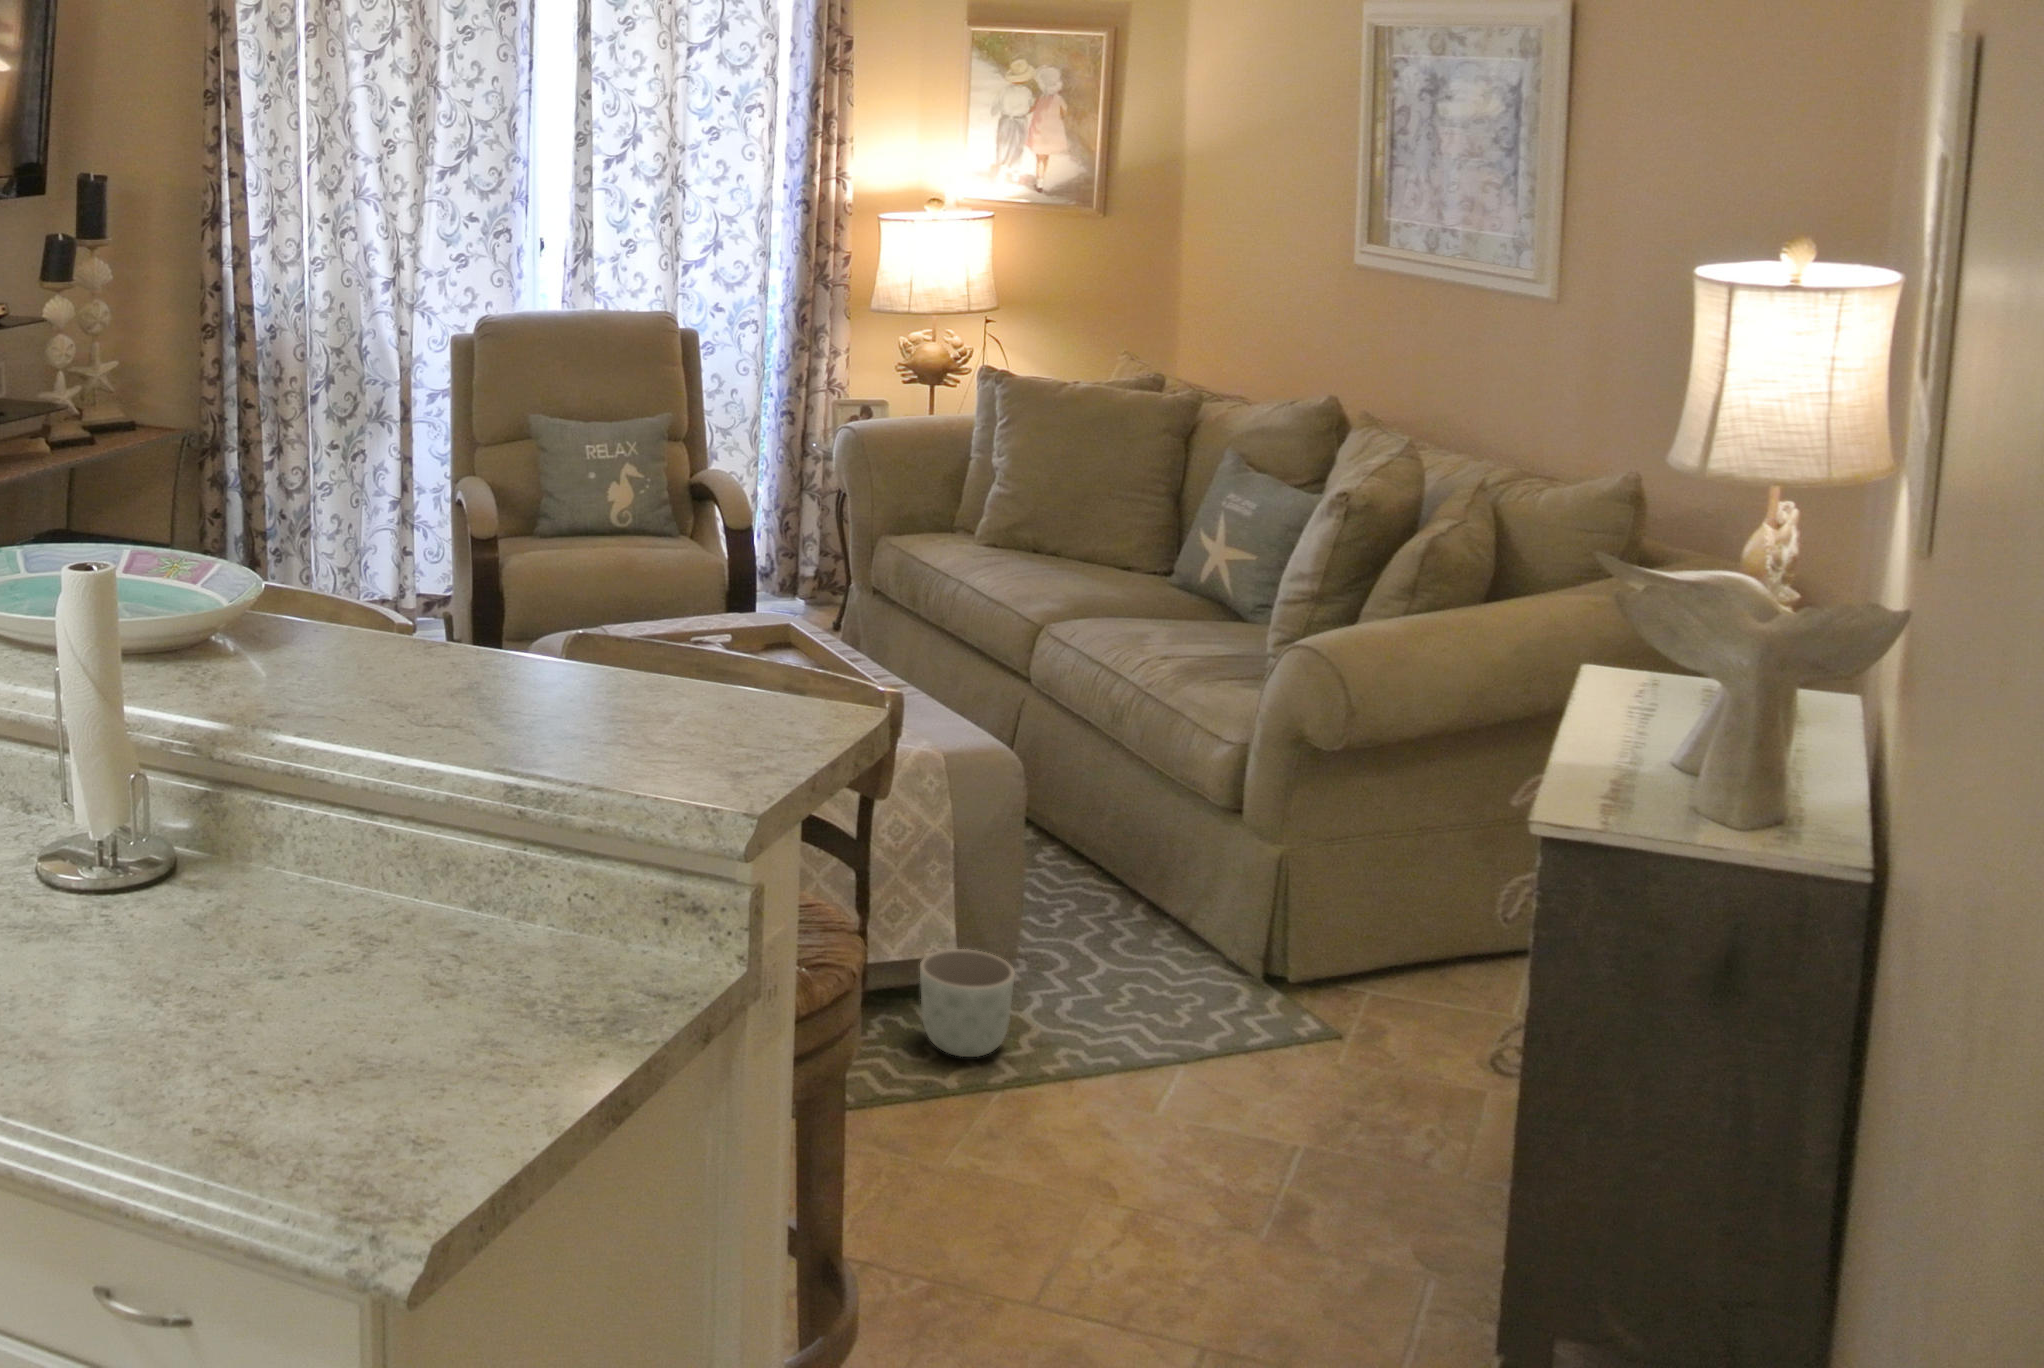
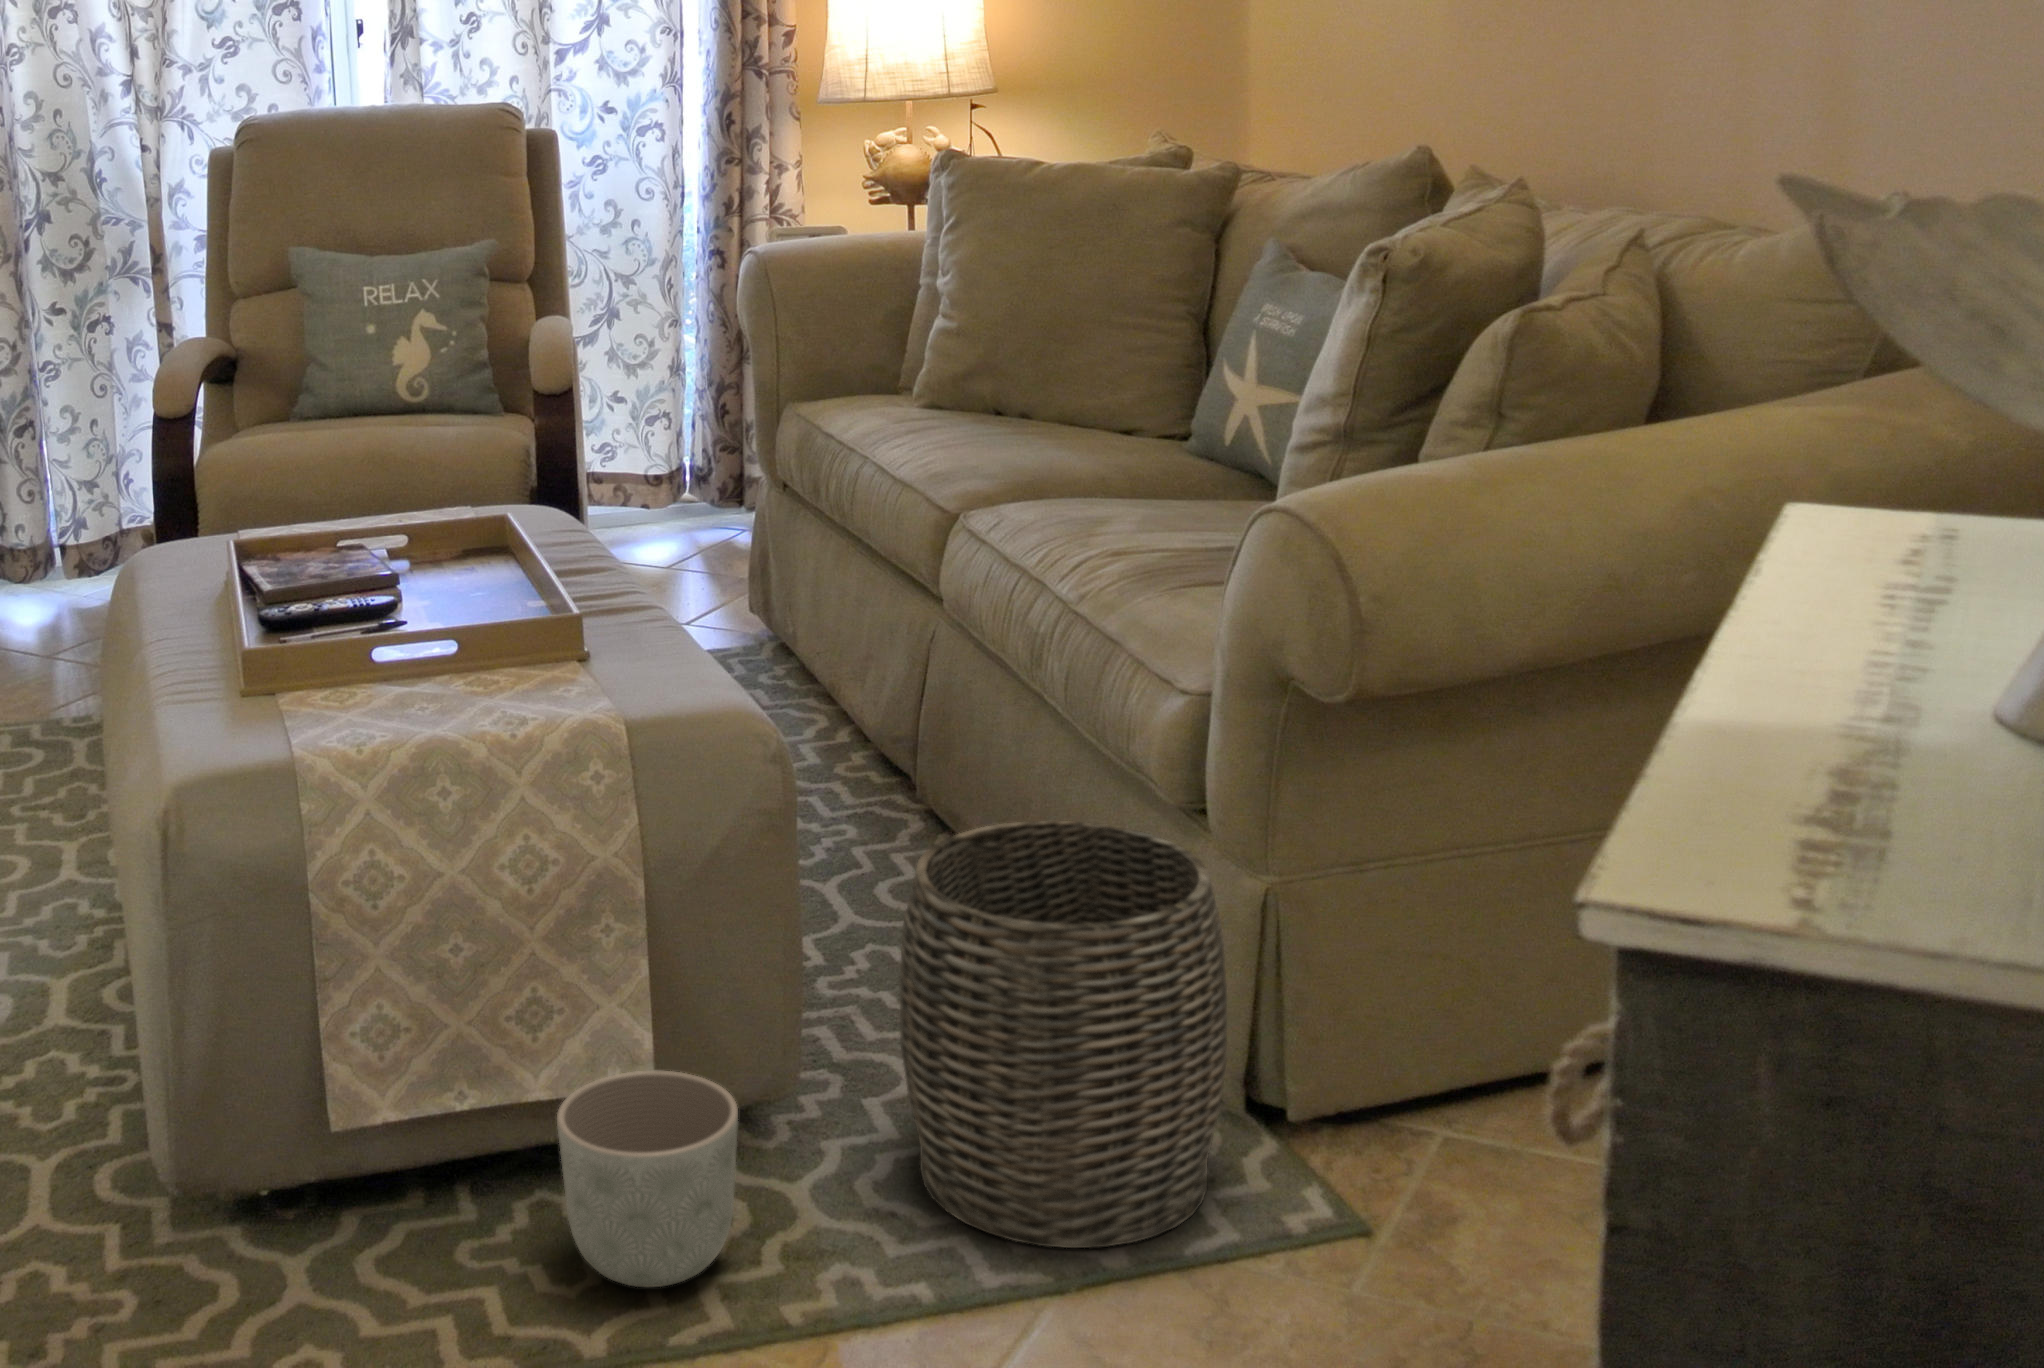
woven basket: none [1081,822,1257,1043] -> present [899,821,1227,1248]

